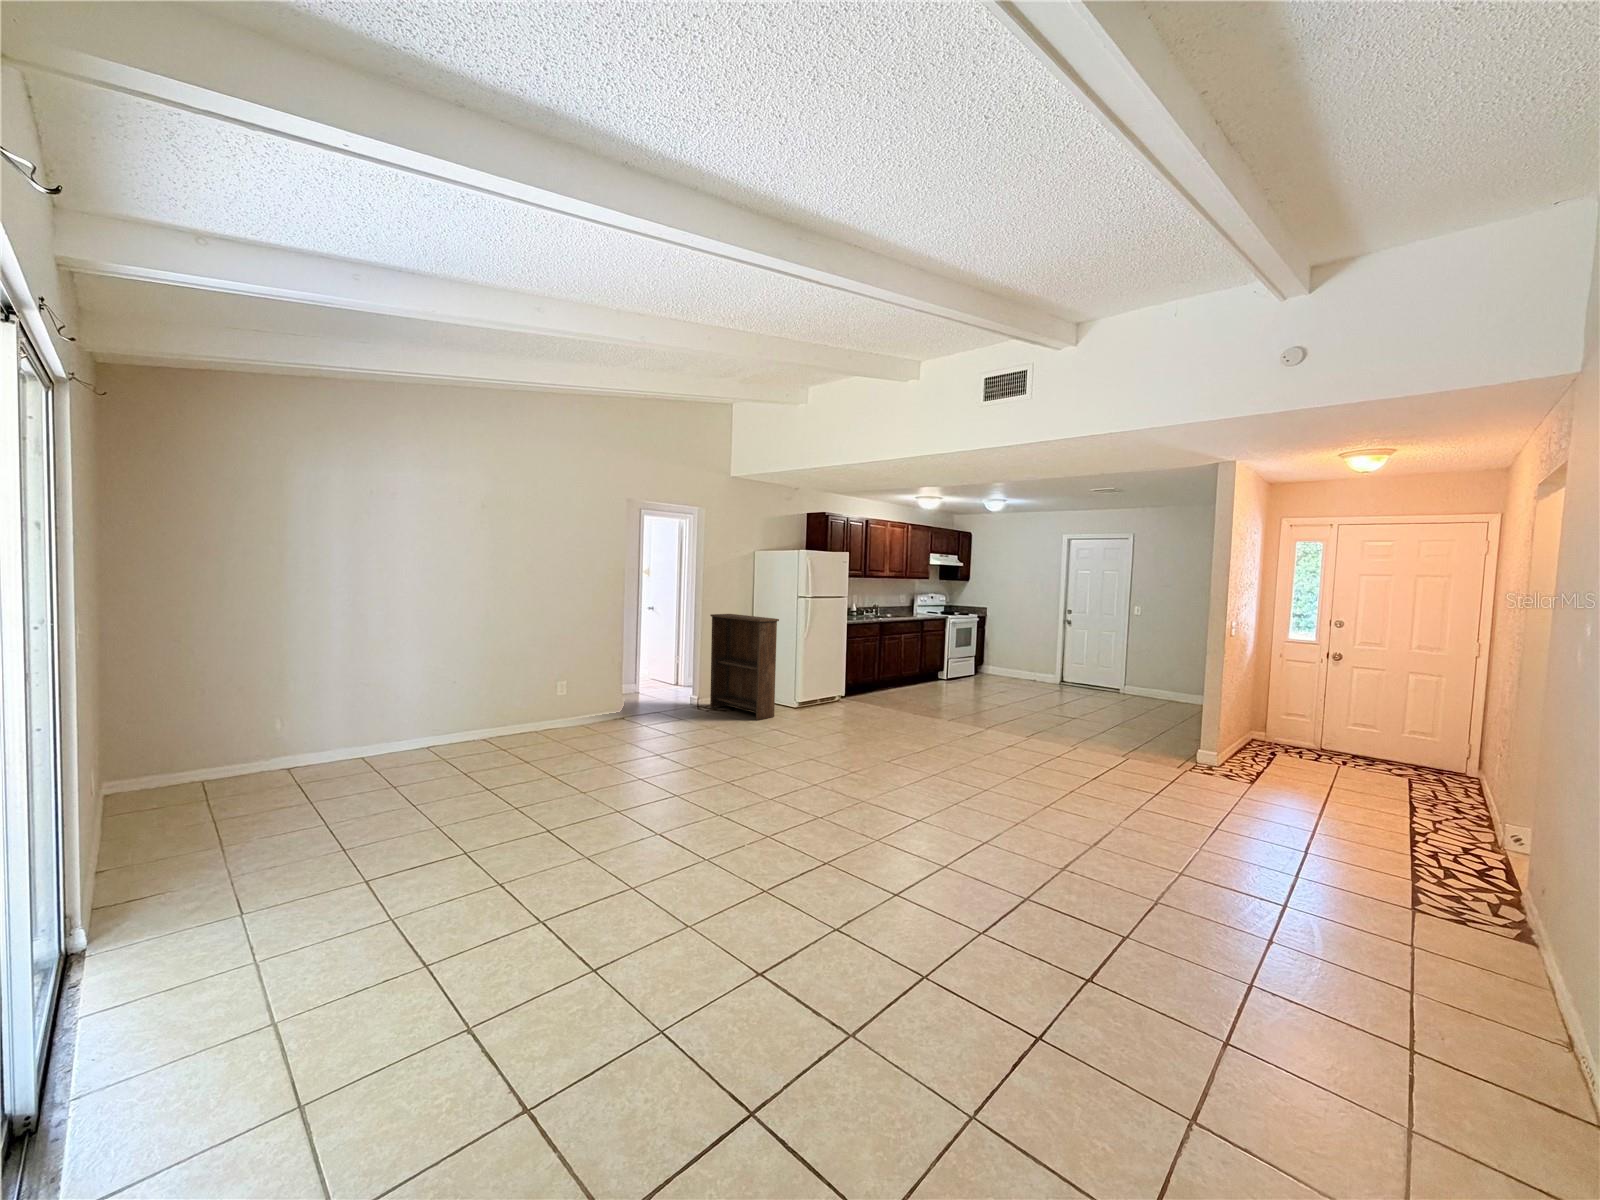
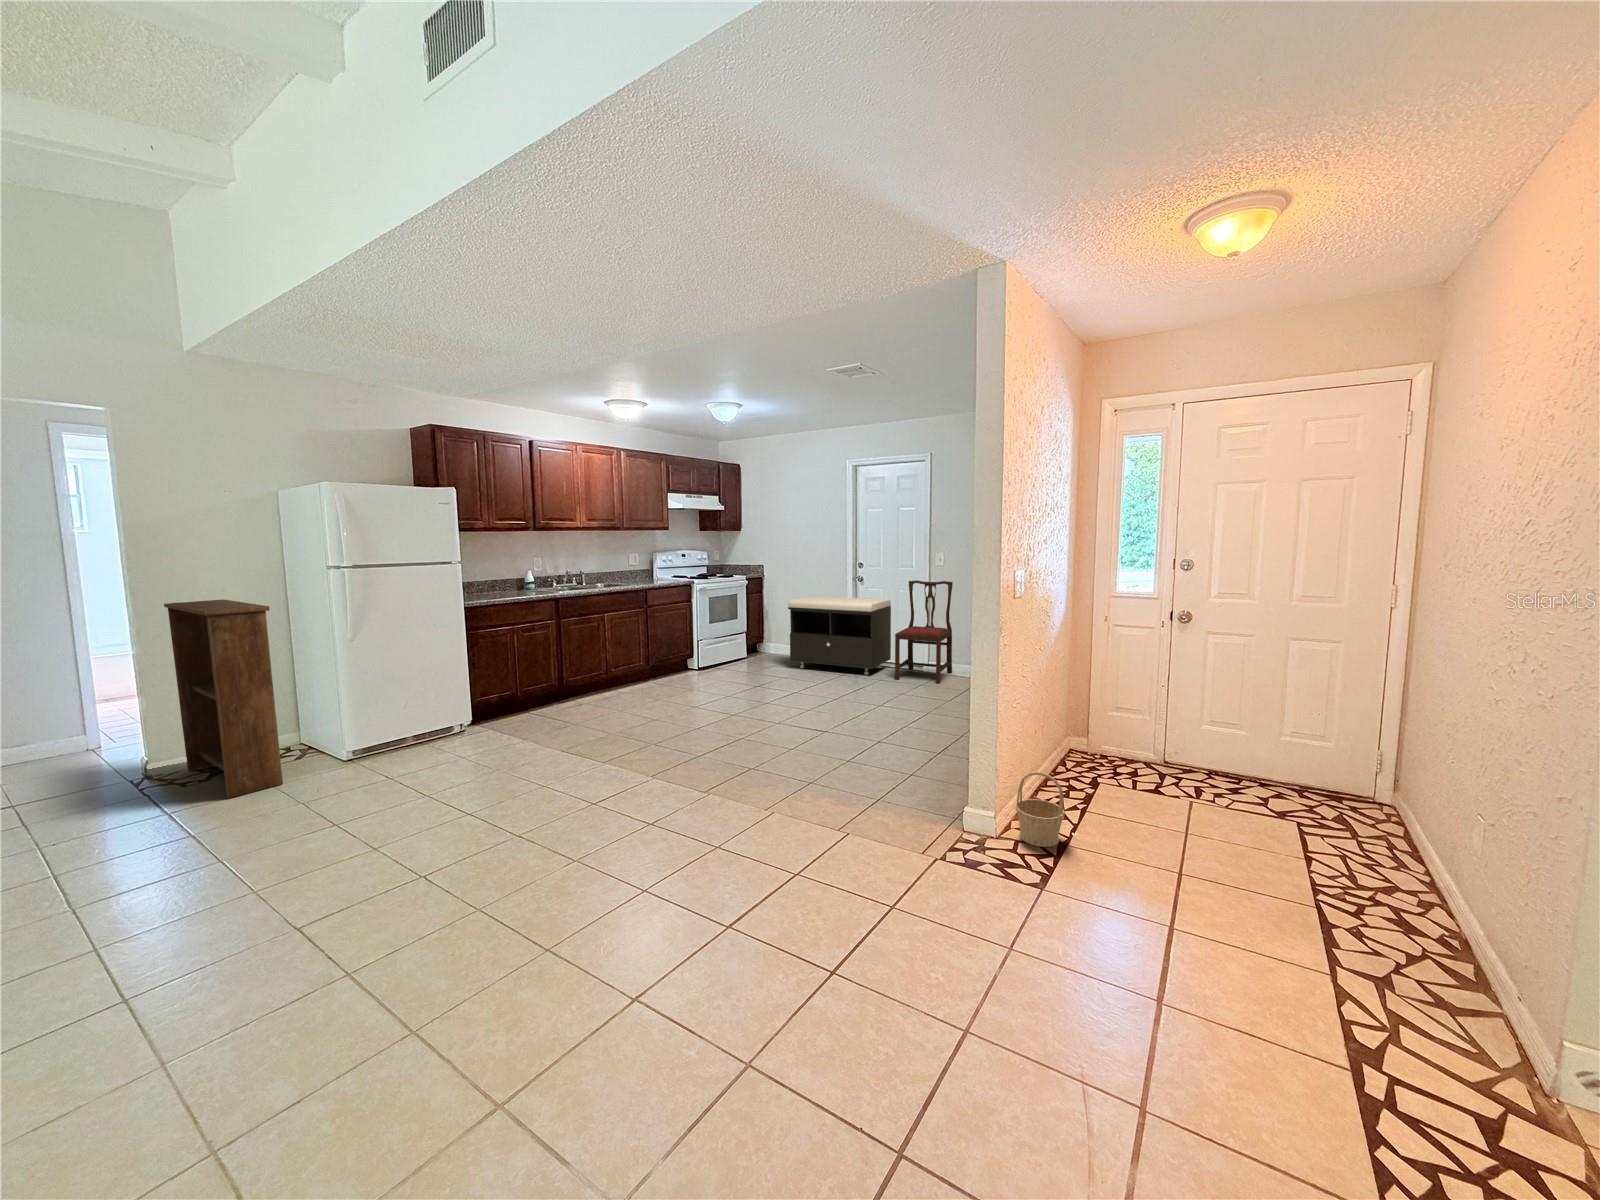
dining chair: none [1103,625,1150,701] -> present [895,580,953,684]
storage bench: none [1015,632,1096,692] -> present [788,596,891,675]
basket: none [1226,733,1257,774] -> present [1015,772,1065,847]

